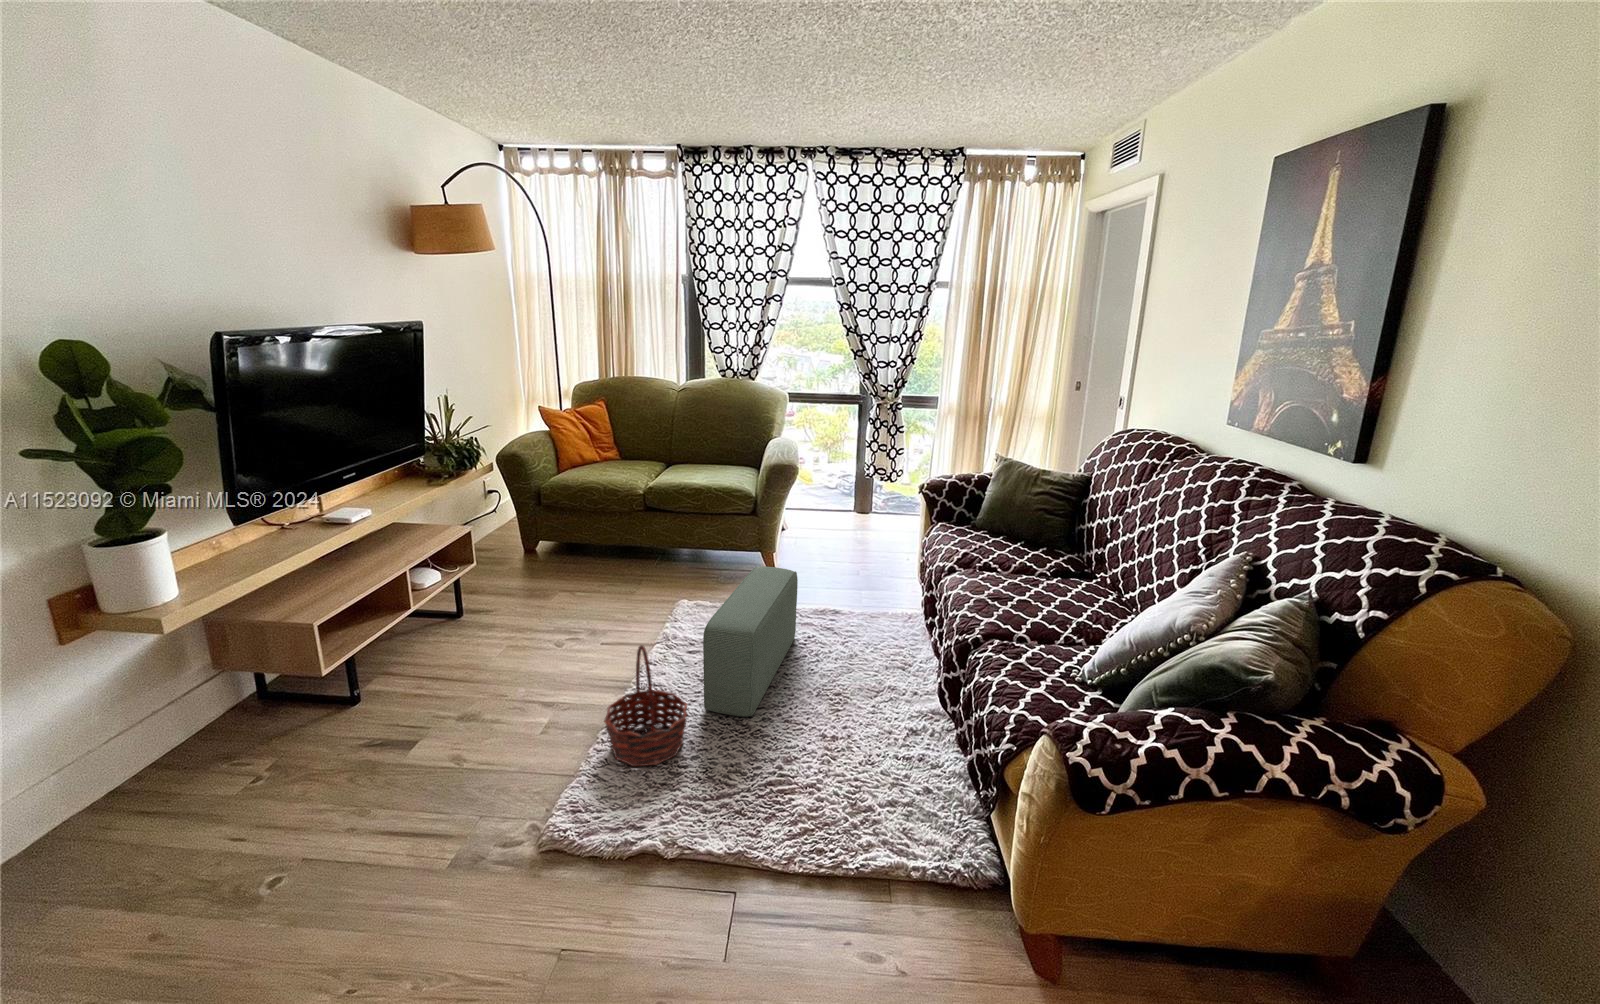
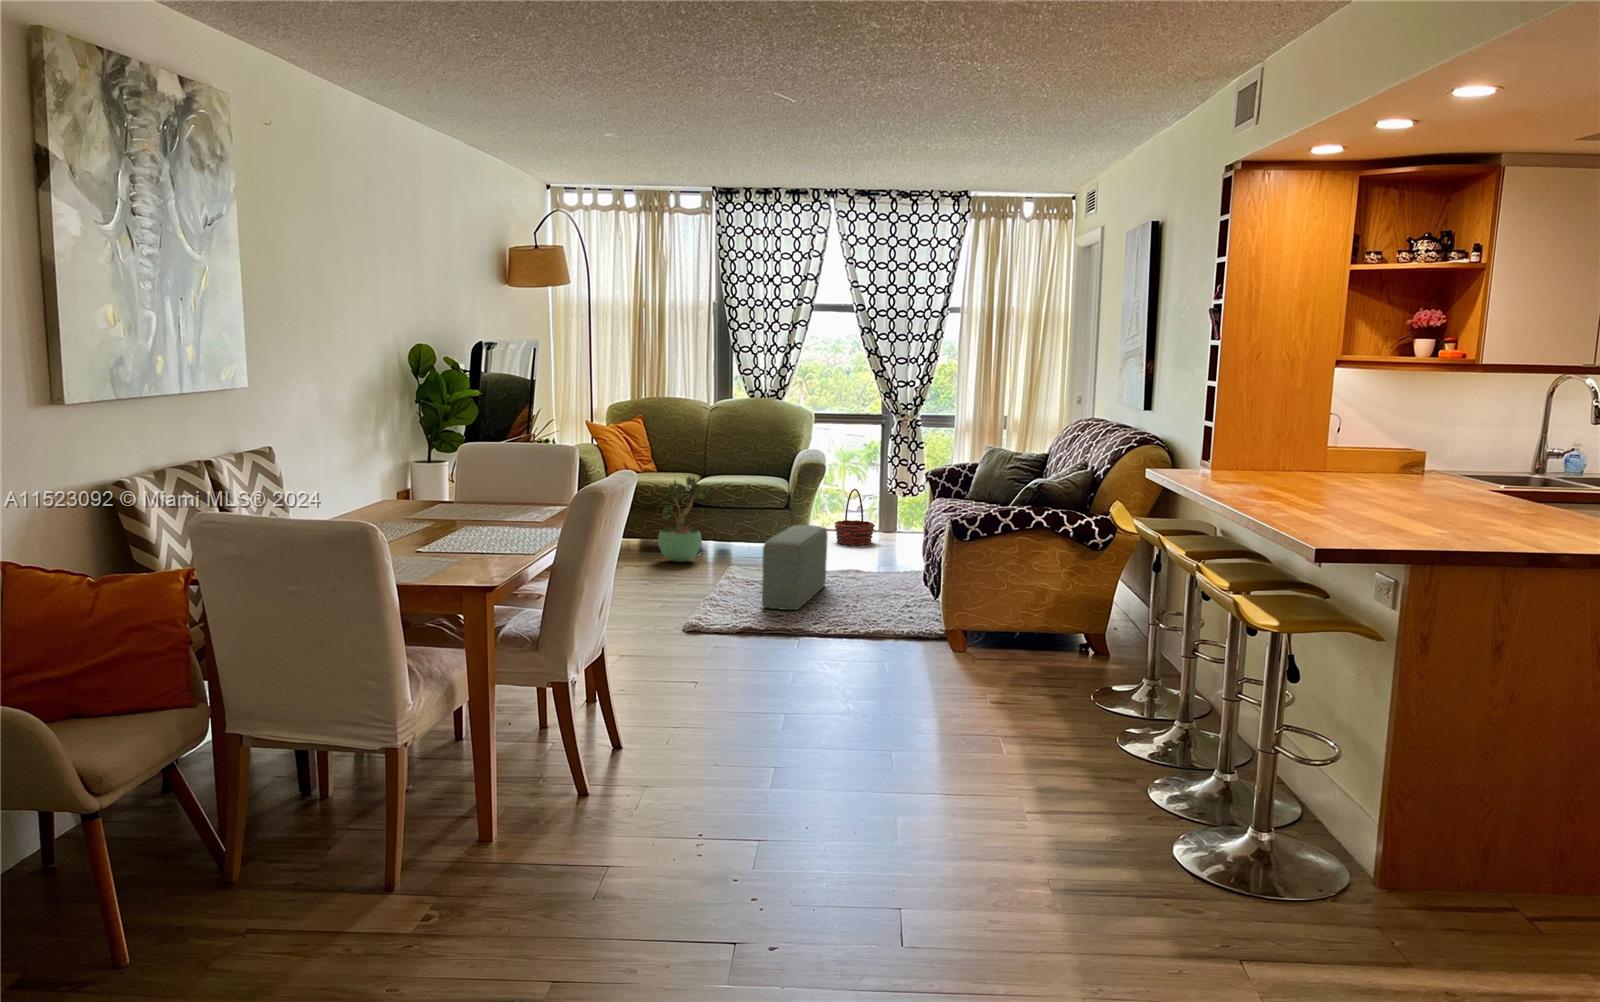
potted plant: none [606,486,665,582] -> present [658,477,709,562]
basket: present [604,645,688,766] -> present [835,489,875,545]

